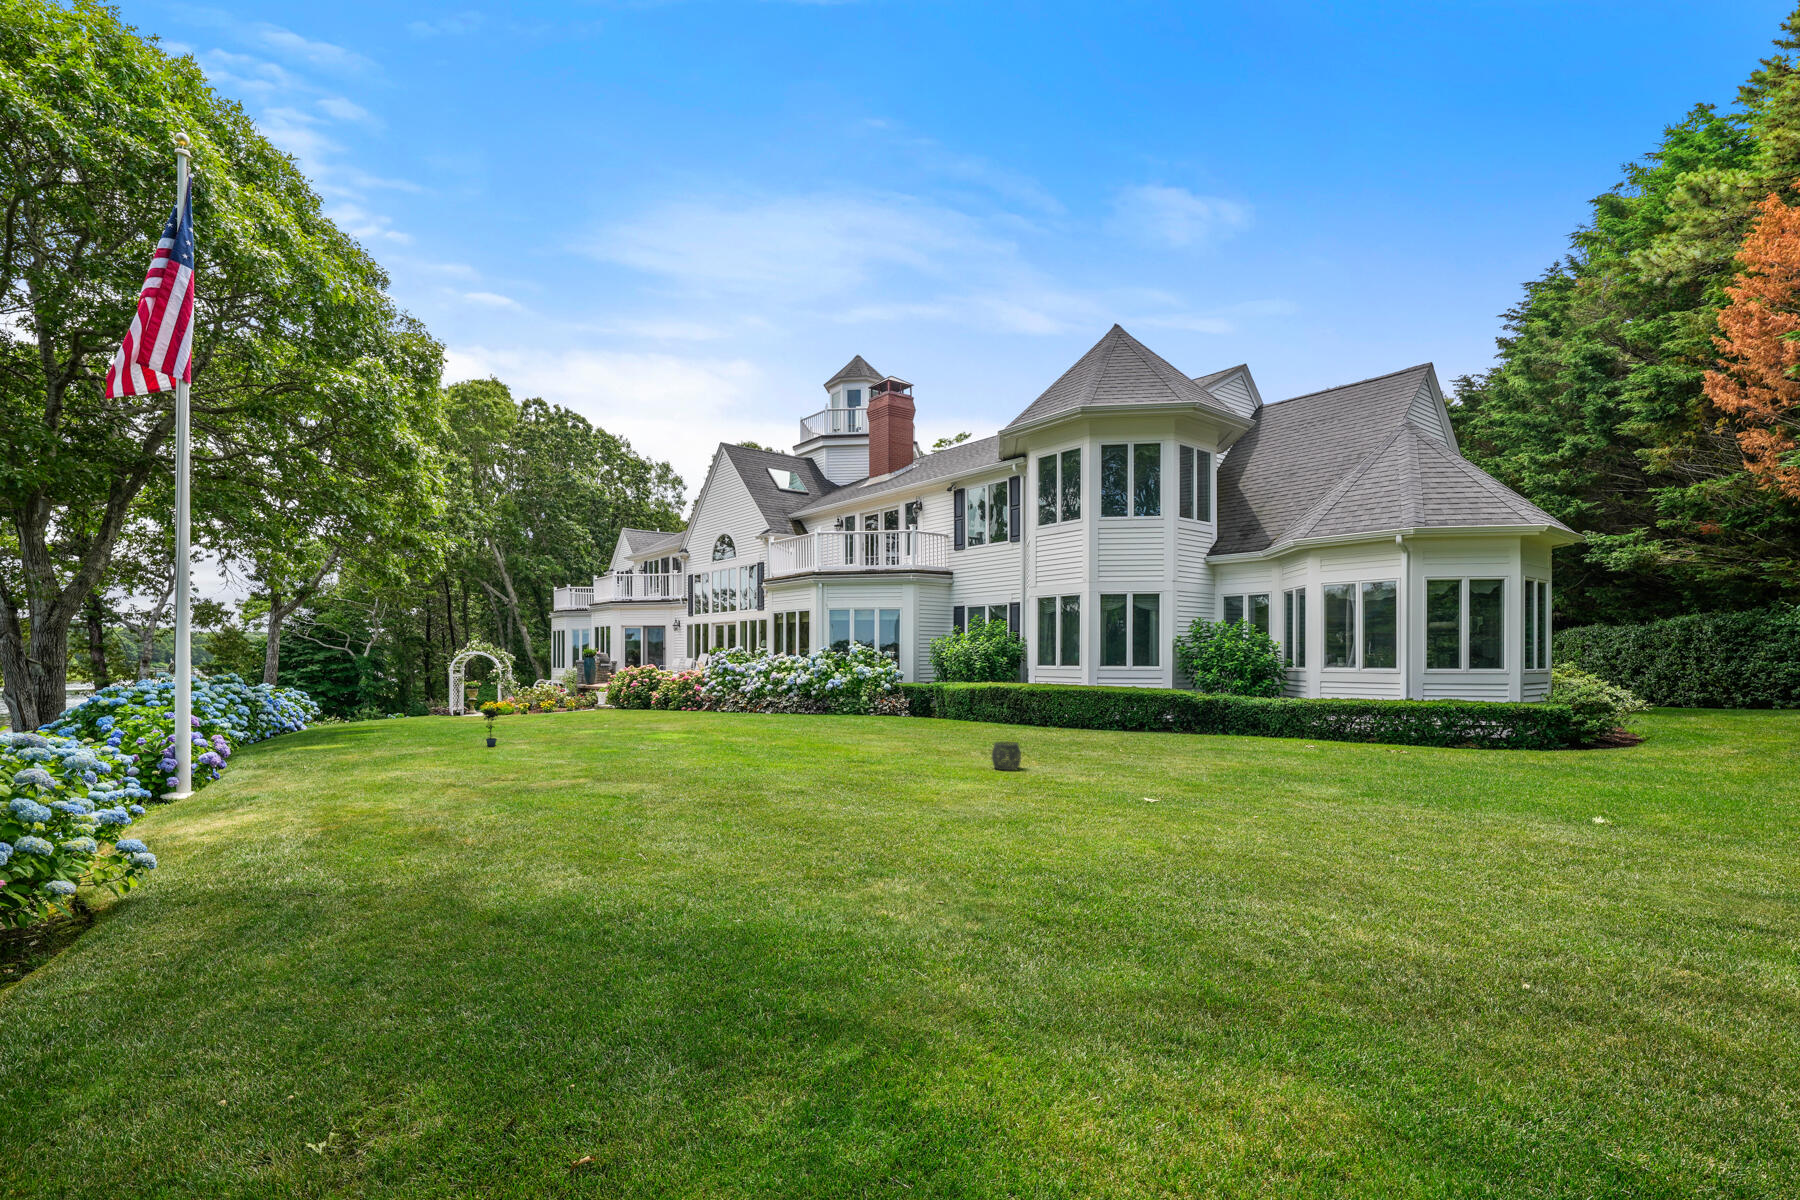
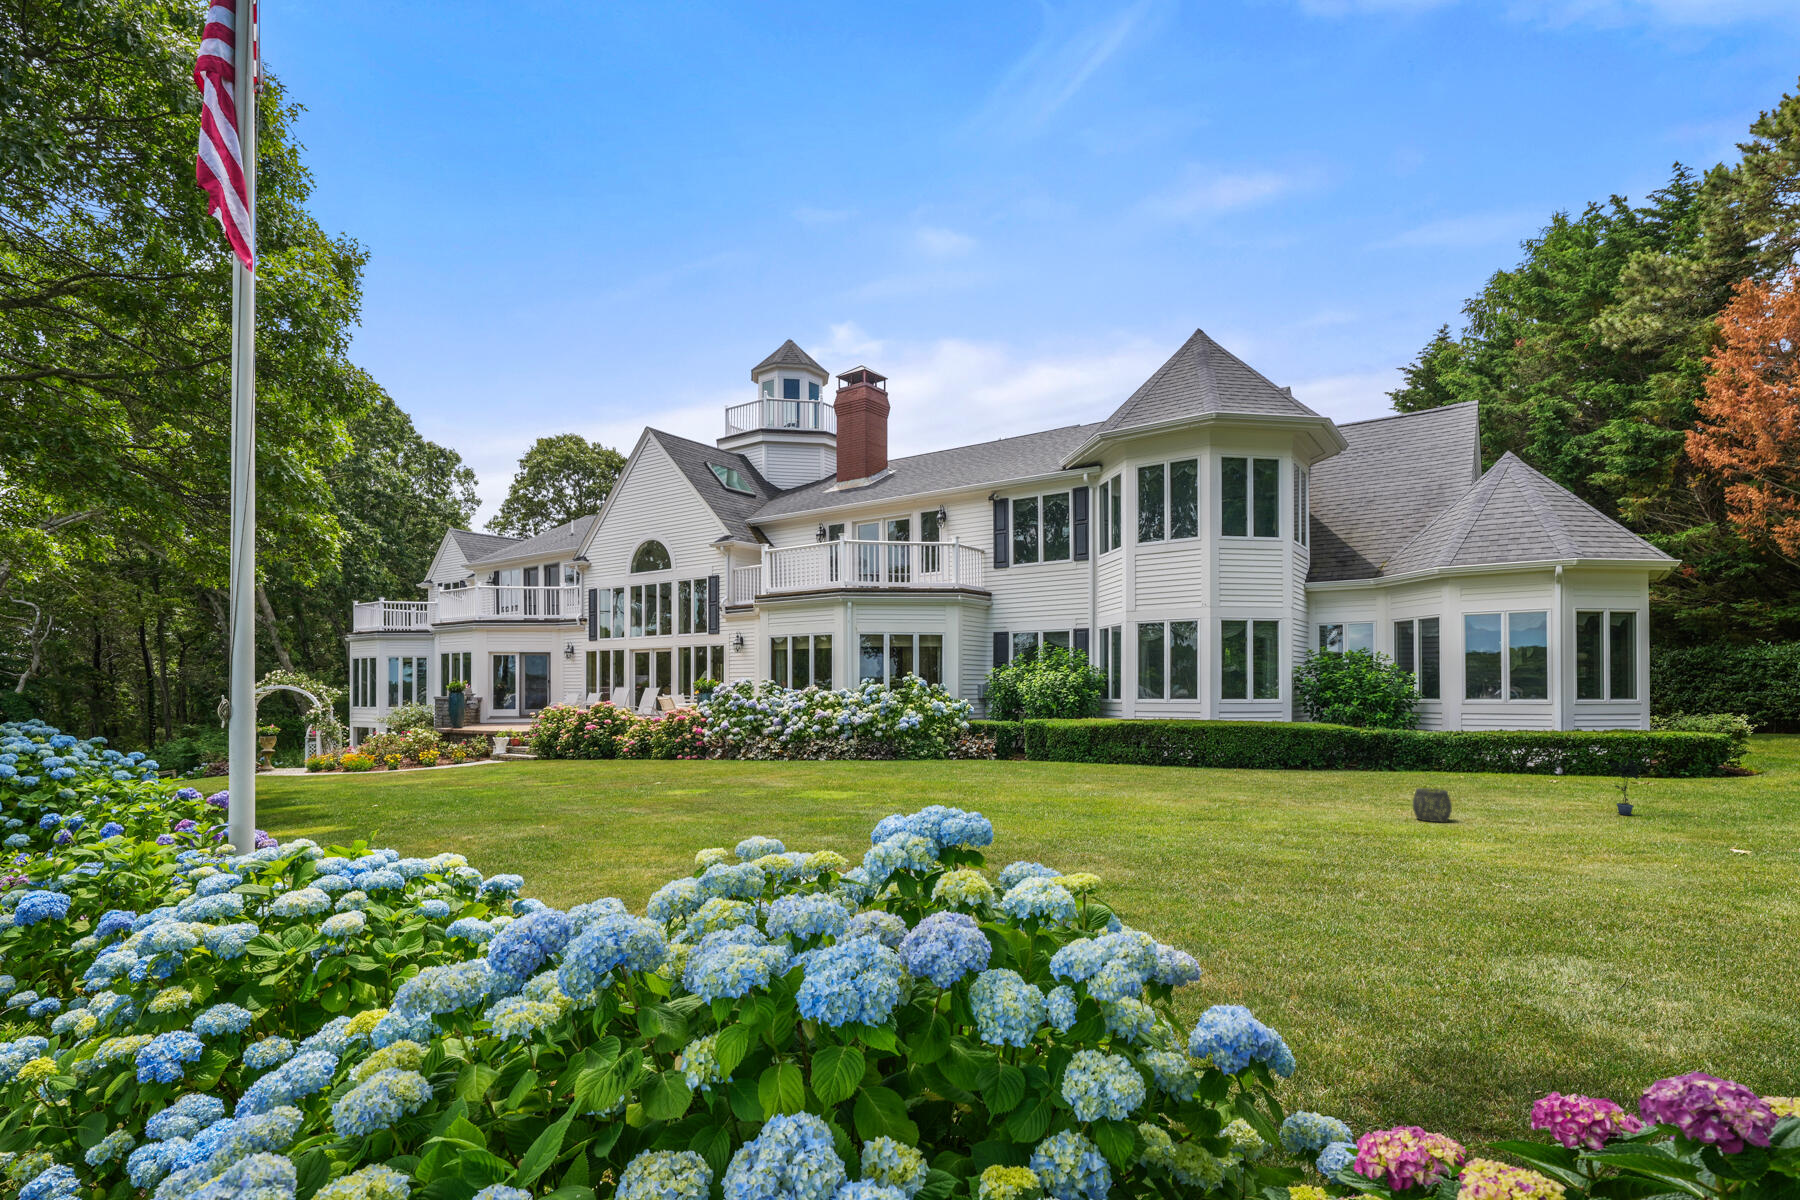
potted plant: present [483,705,501,747] -> present [1609,759,1645,816]

